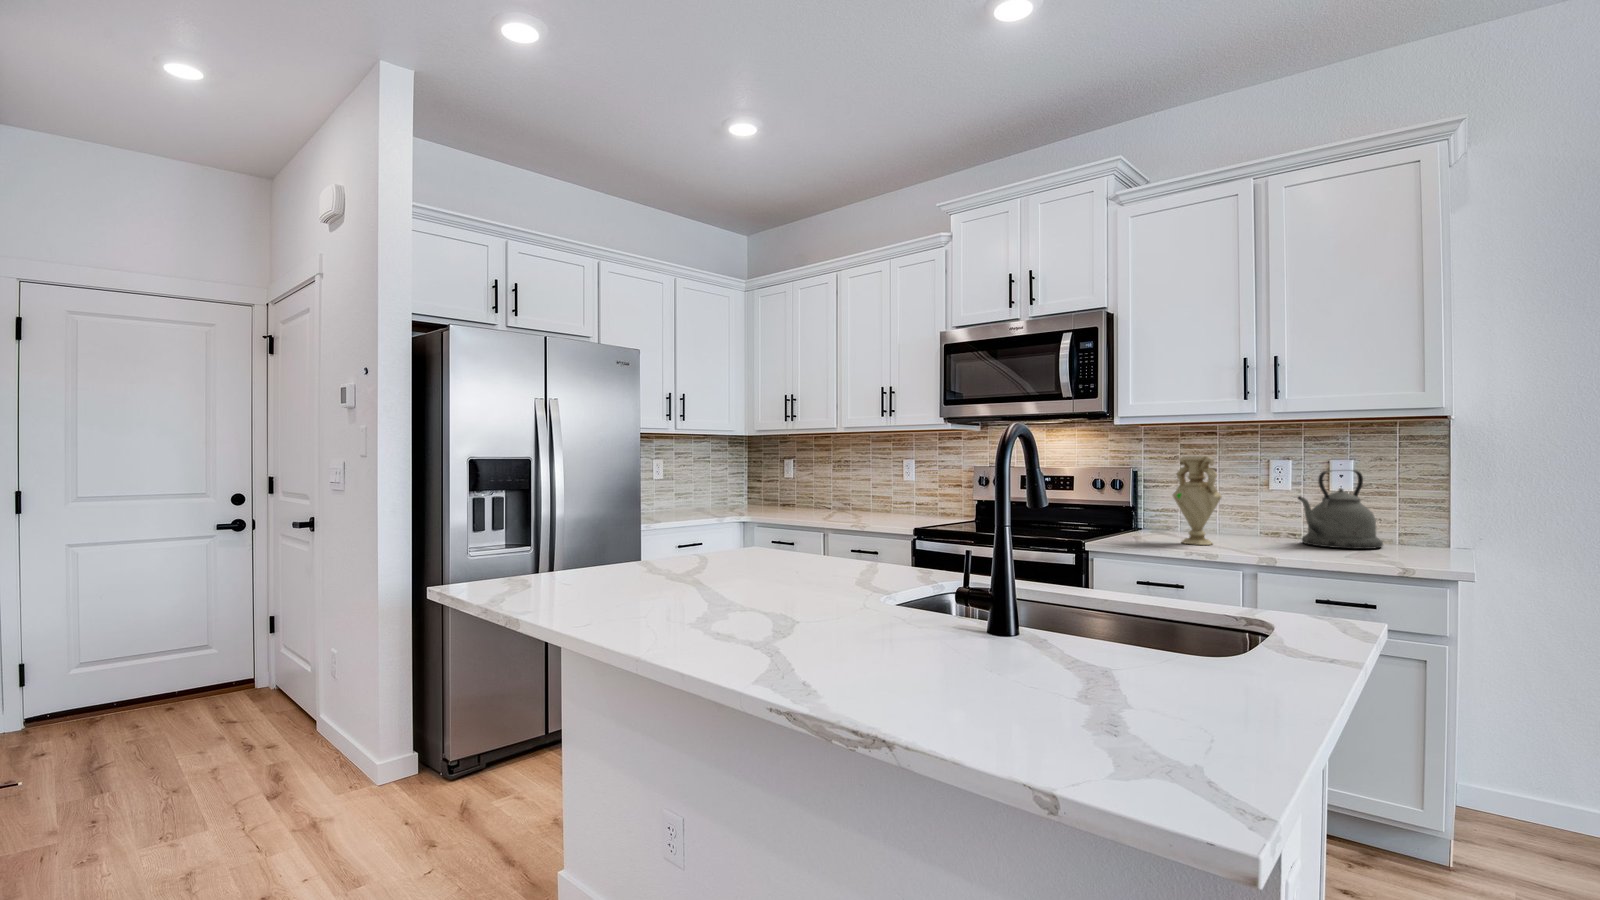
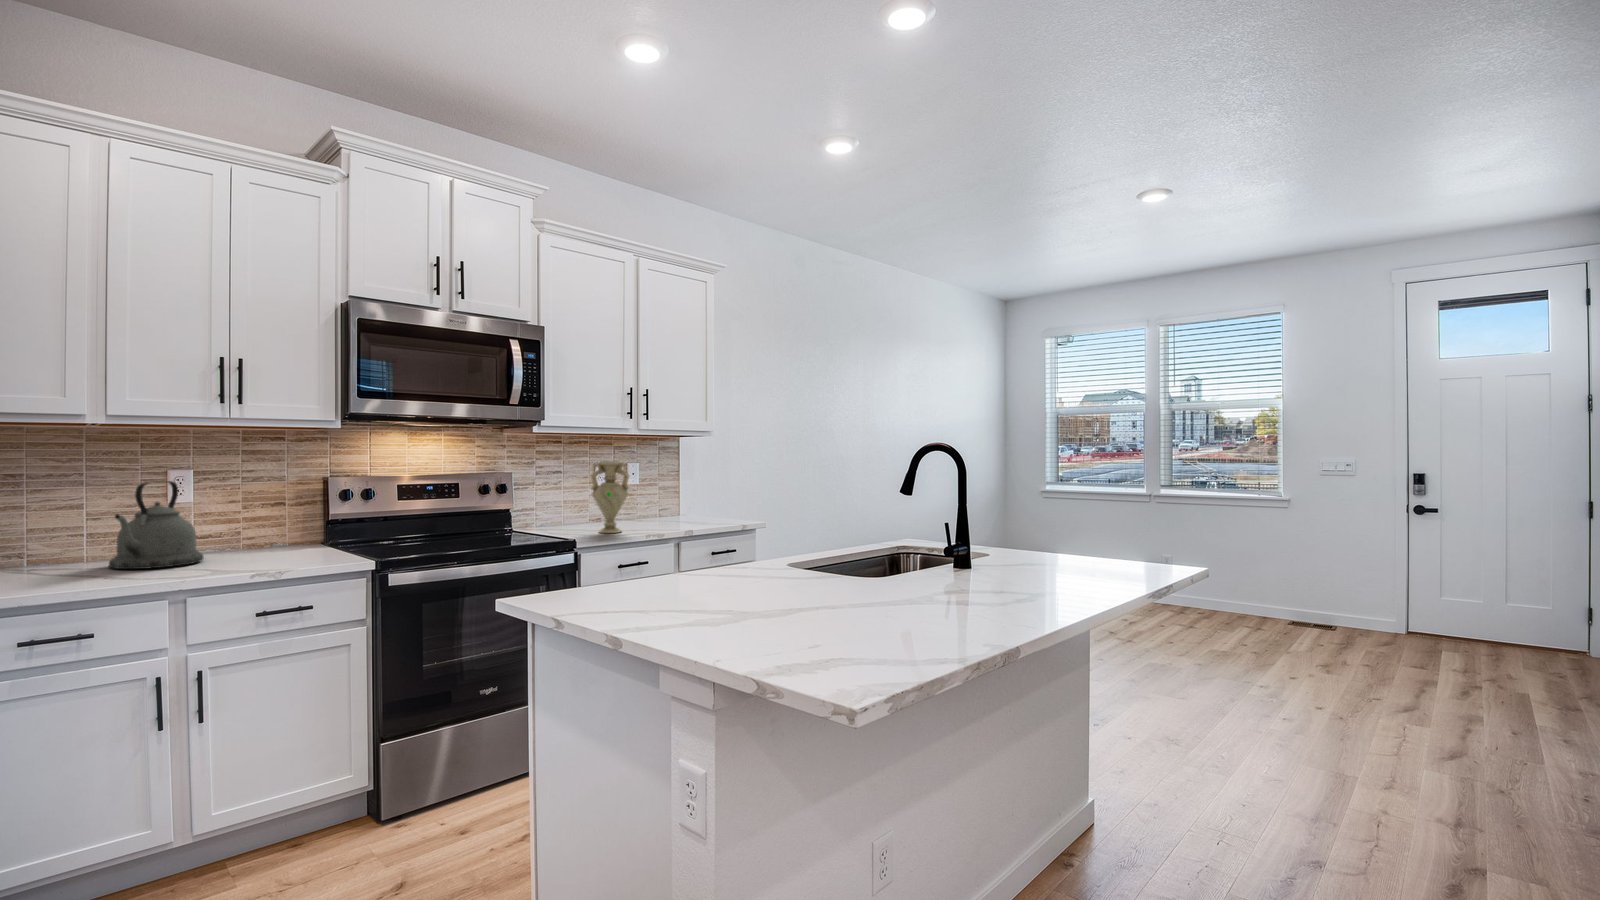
kettle: present [1298,470,1383,549] -> present [109,481,203,569]

